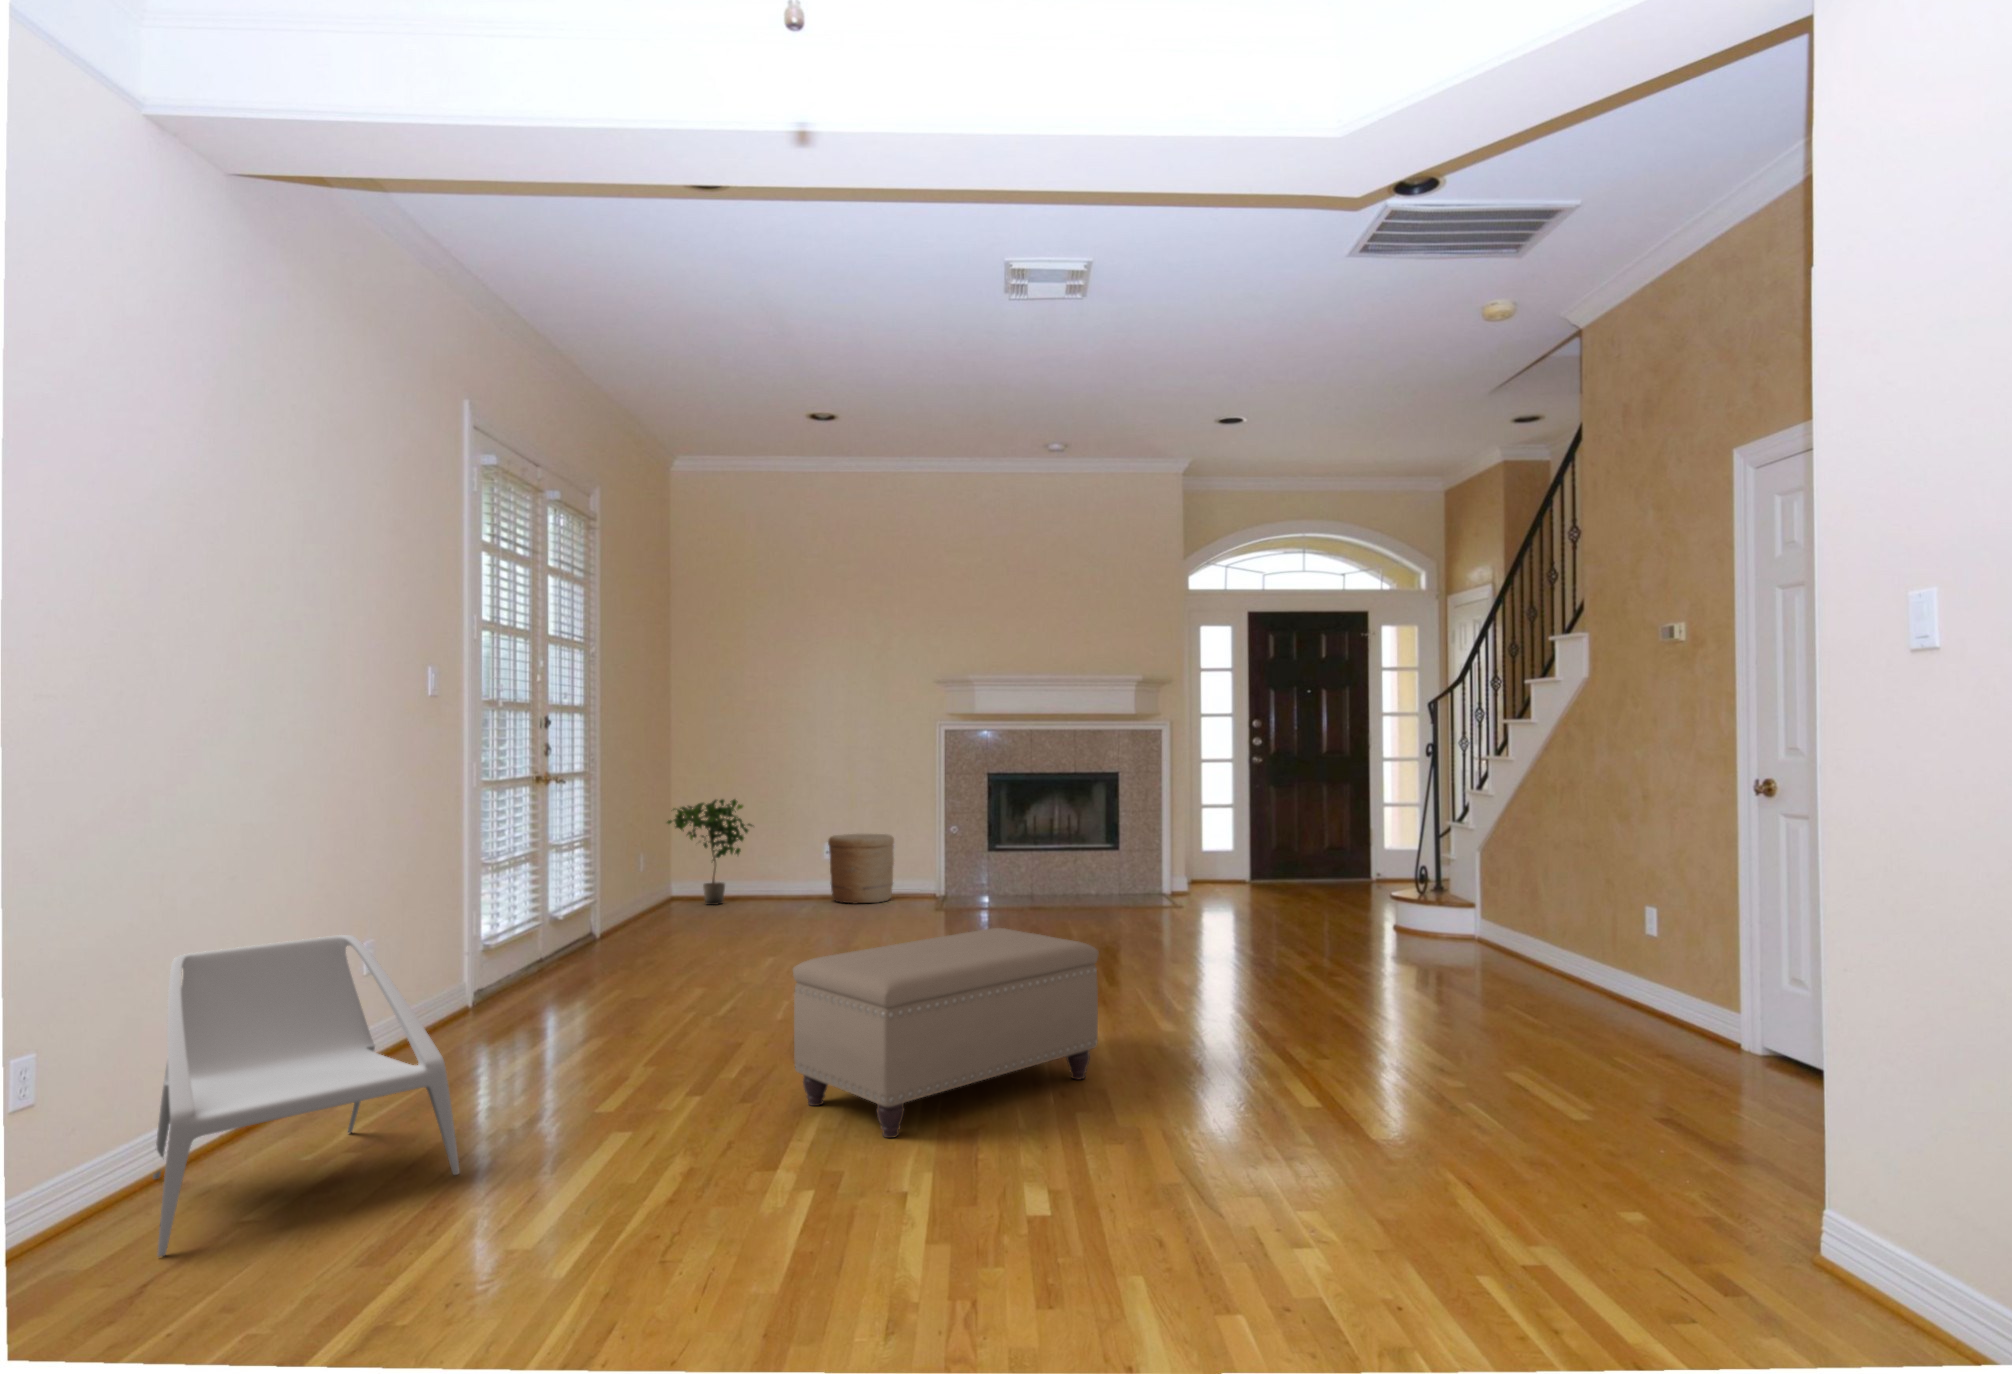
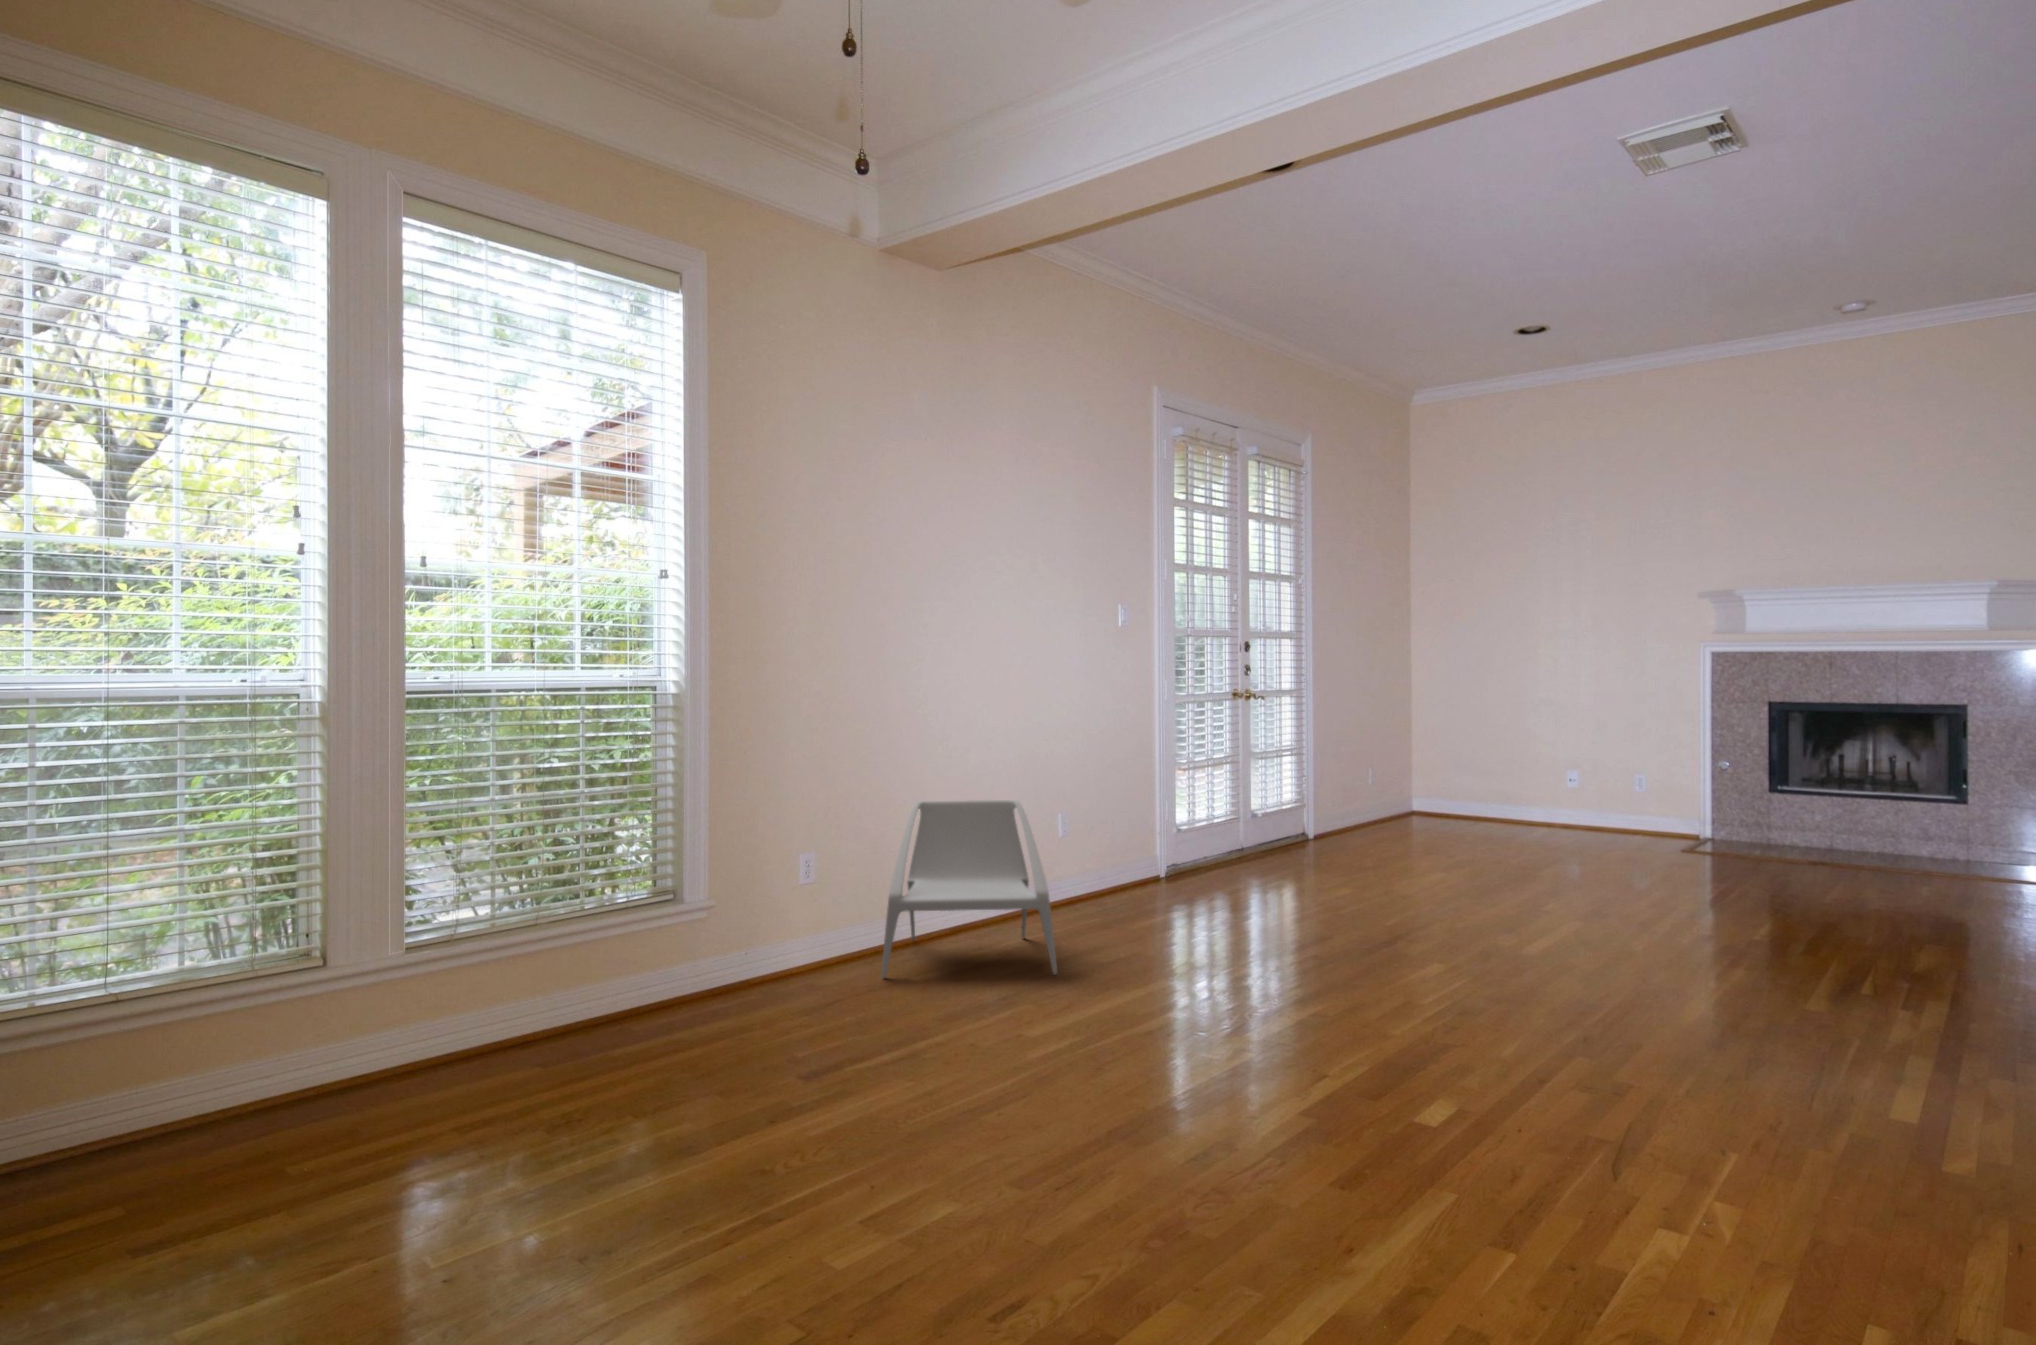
potted plant: present [667,799,752,905] -> none [1399,721,1490,823]
woven basket: present [828,834,894,904] -> none [1565,764,1644,839]
ottoman: present [793,928,1098,1138] -> none [1321,860,1641,1025]

